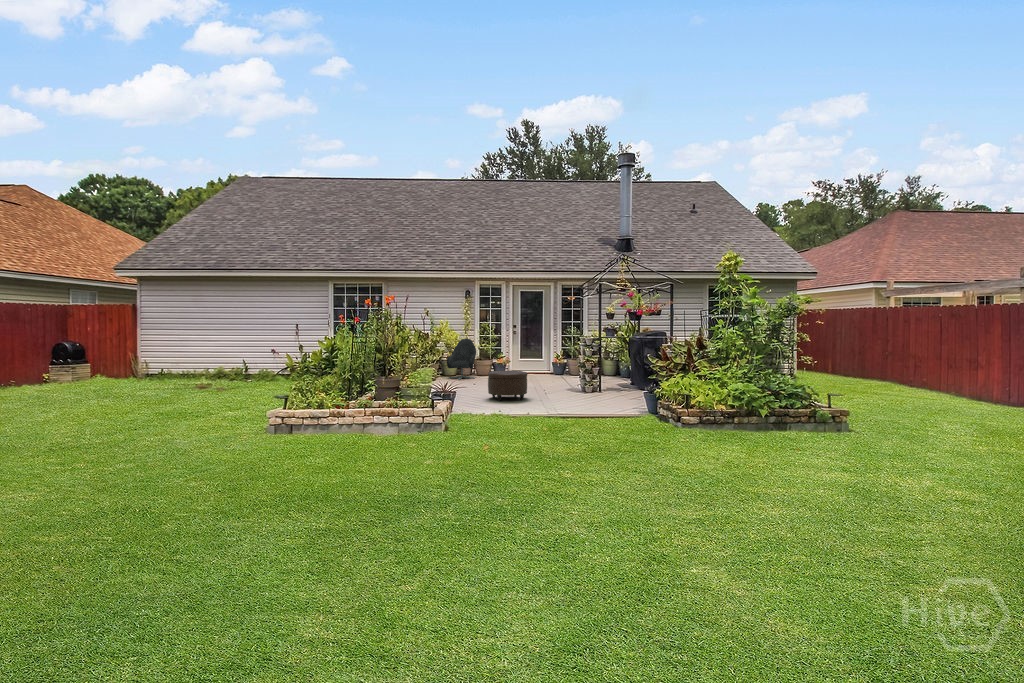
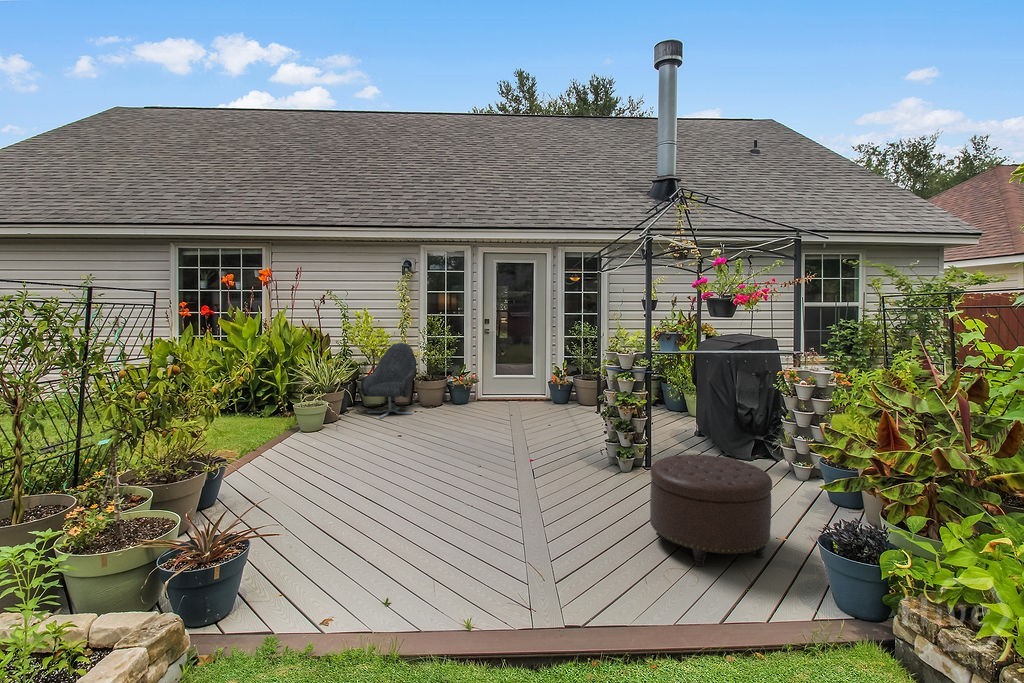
ottoman: present [488,370,527,401] -> present [650,455,772,566]

